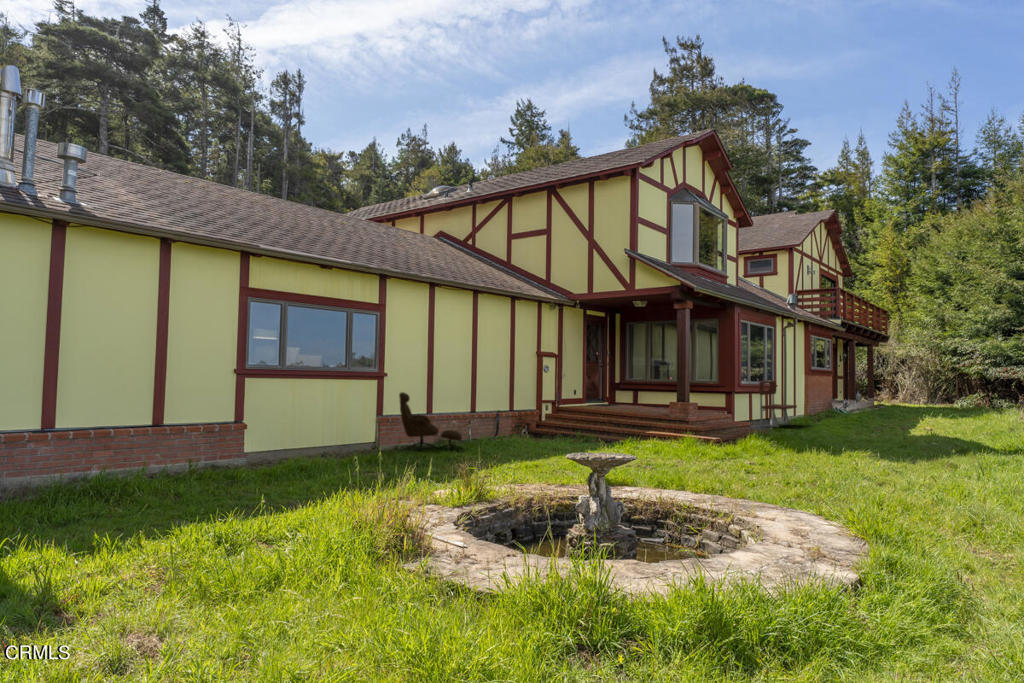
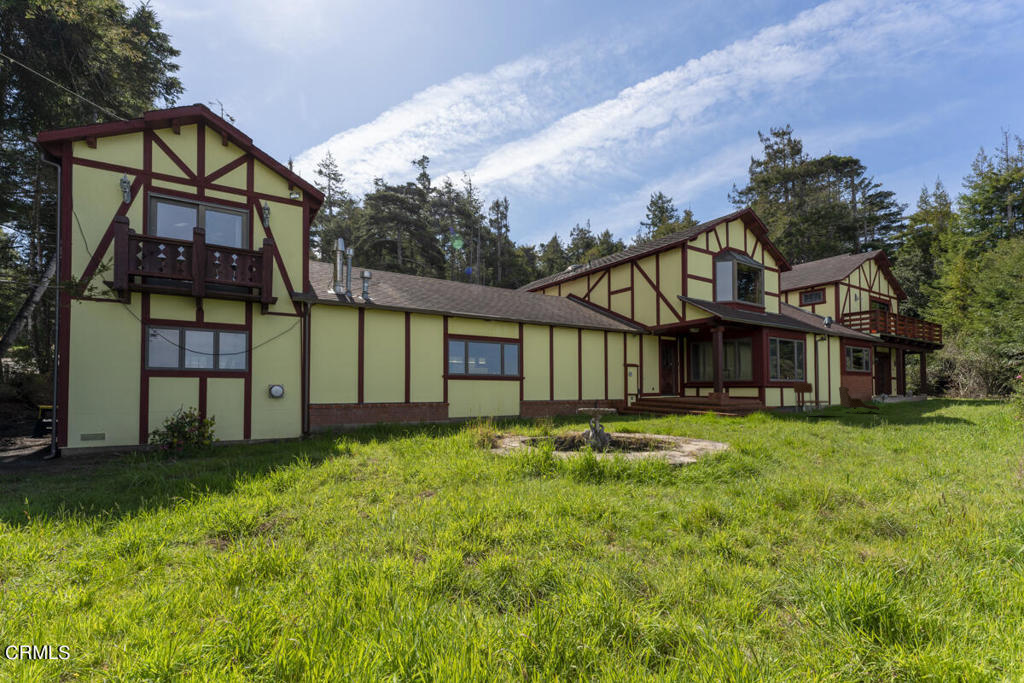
lounge chair: present [399,392,462,451] -> present [839,387,879,414]

